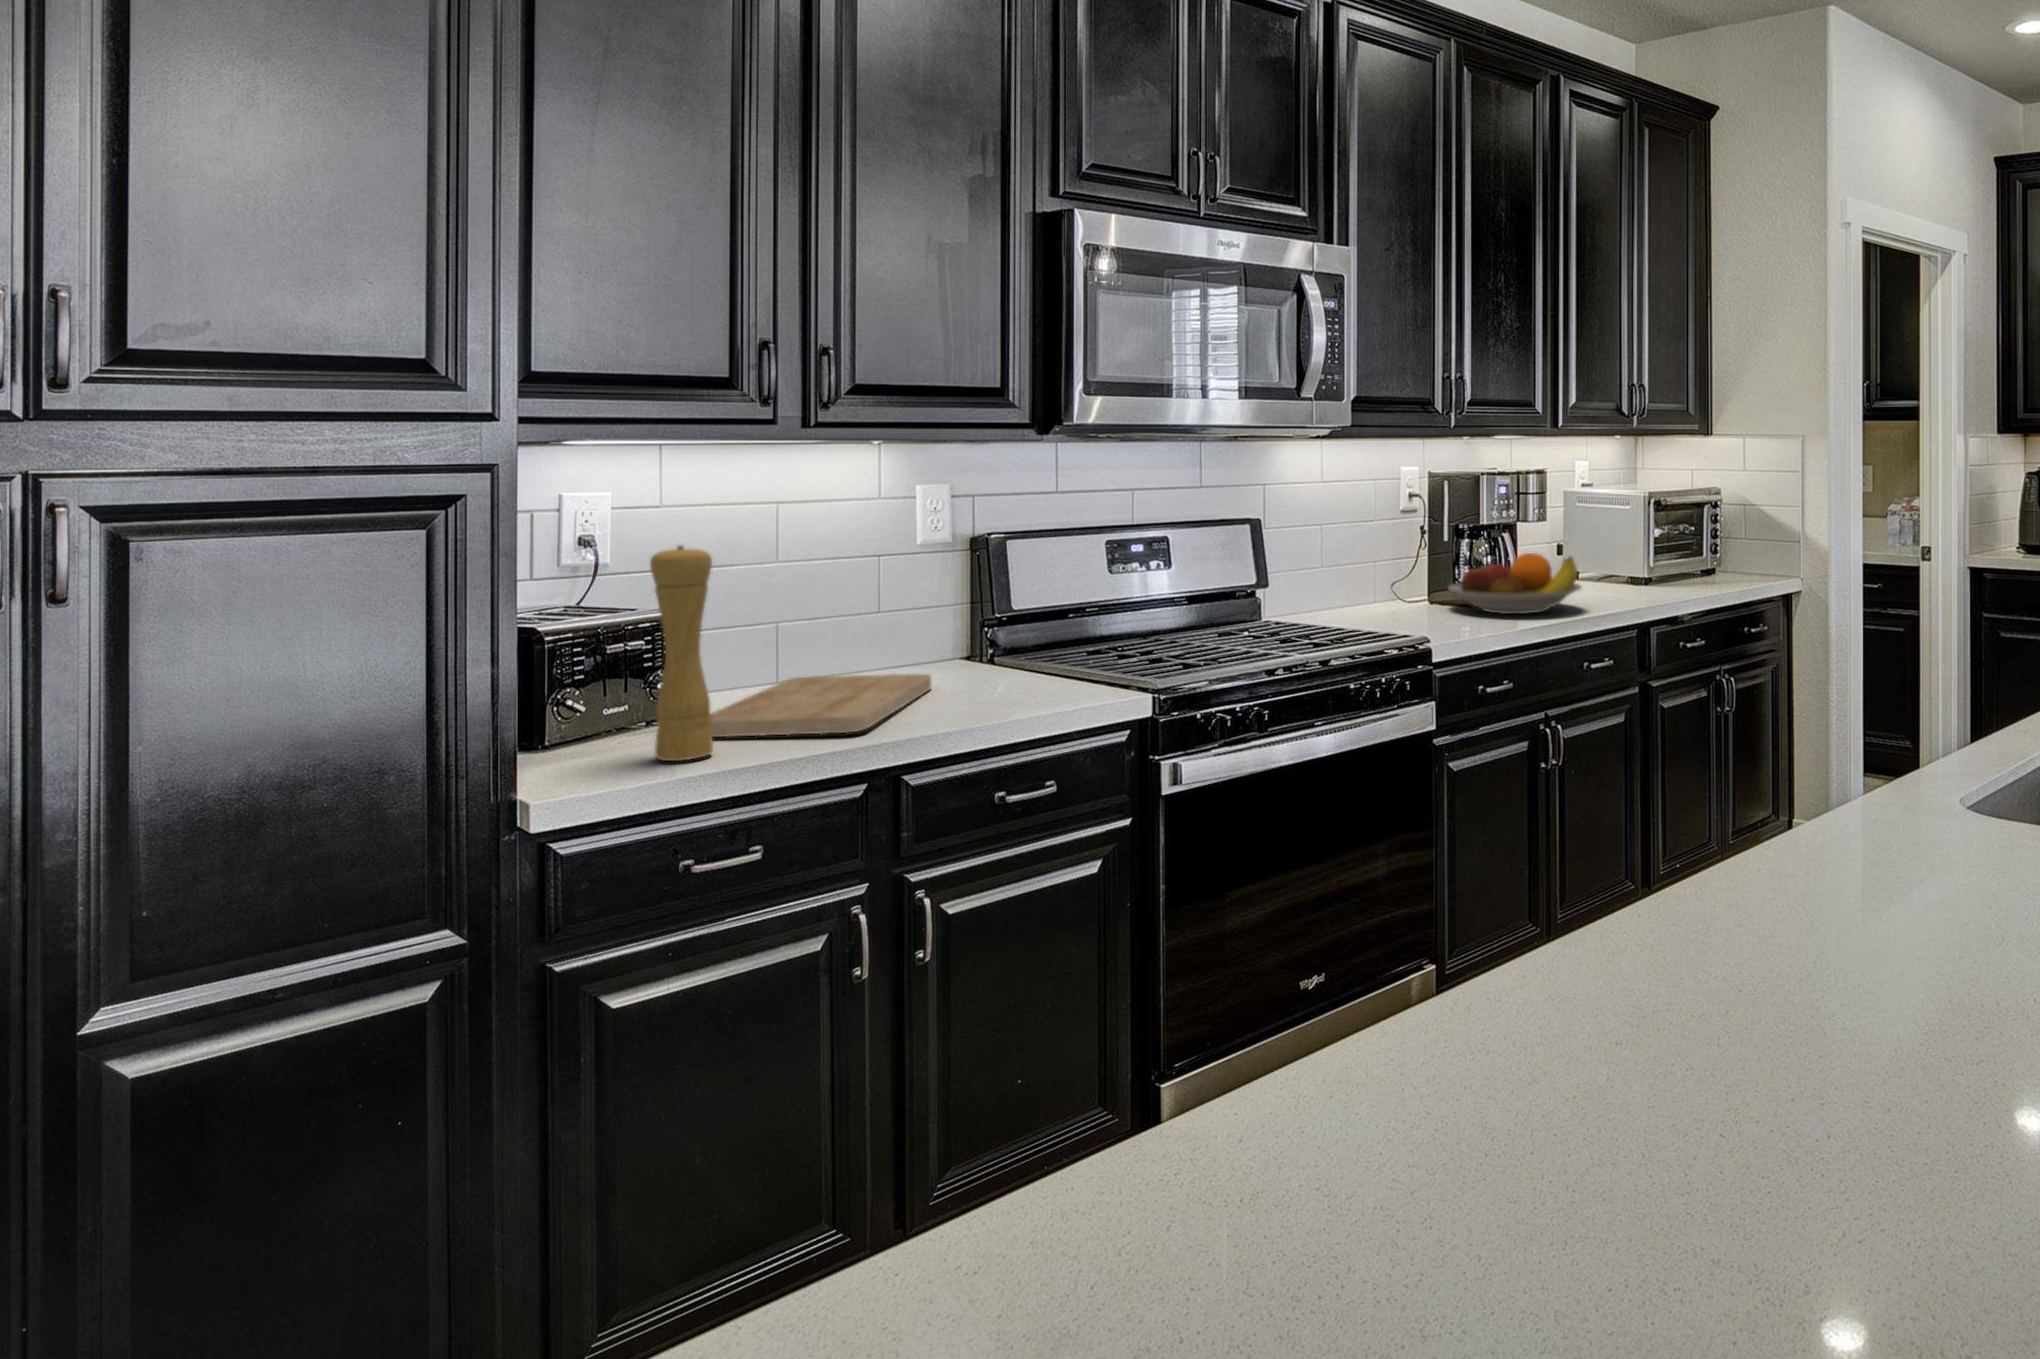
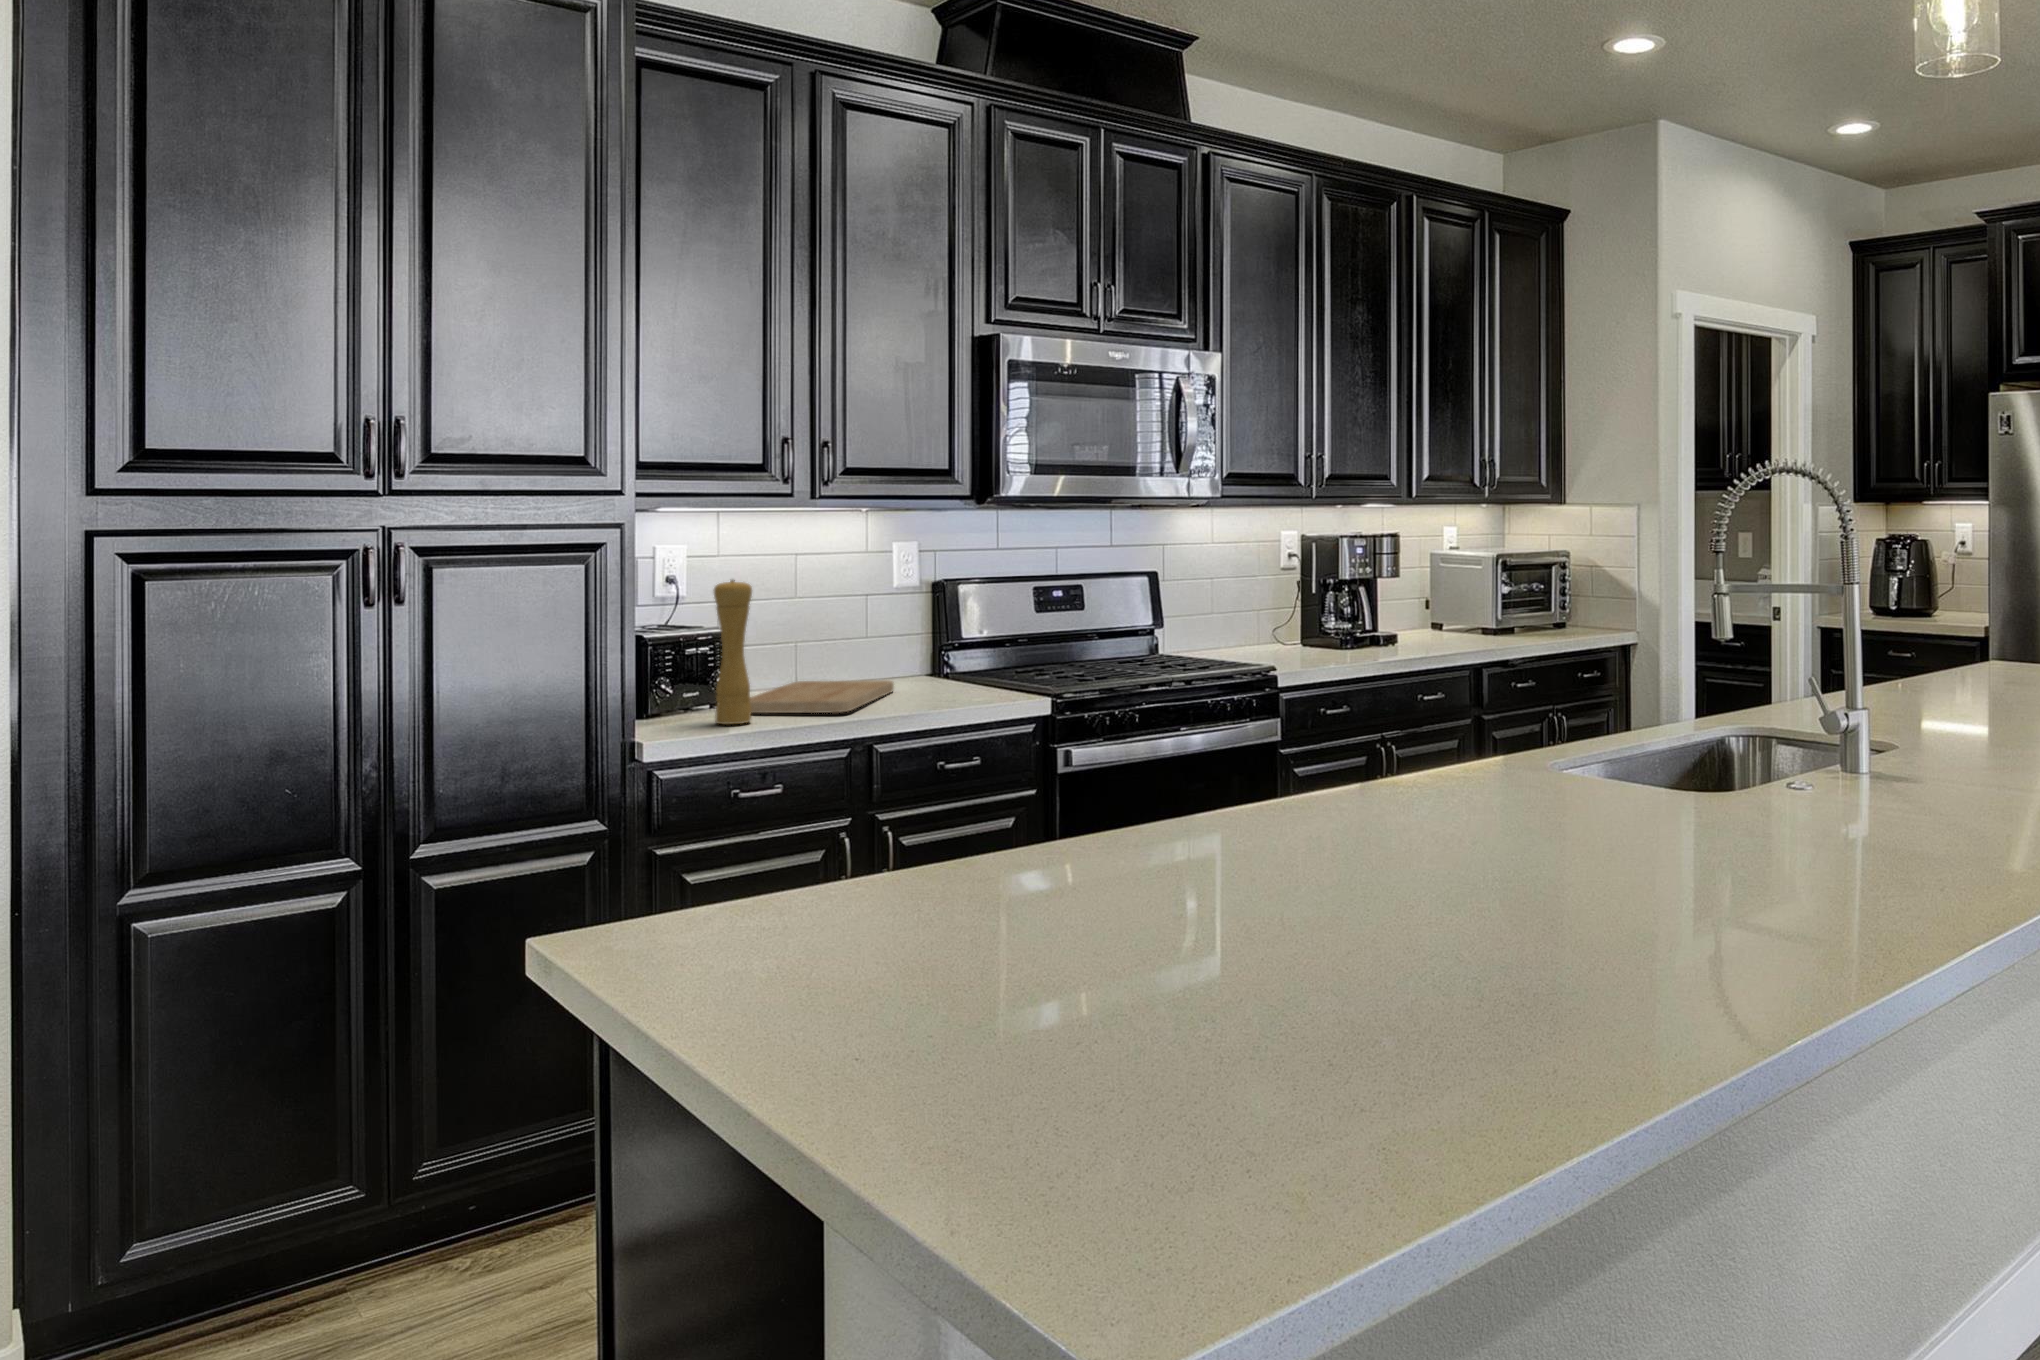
fruit bowl: present [1449,553,1581,614] -> none [1310,602,1423,653]

